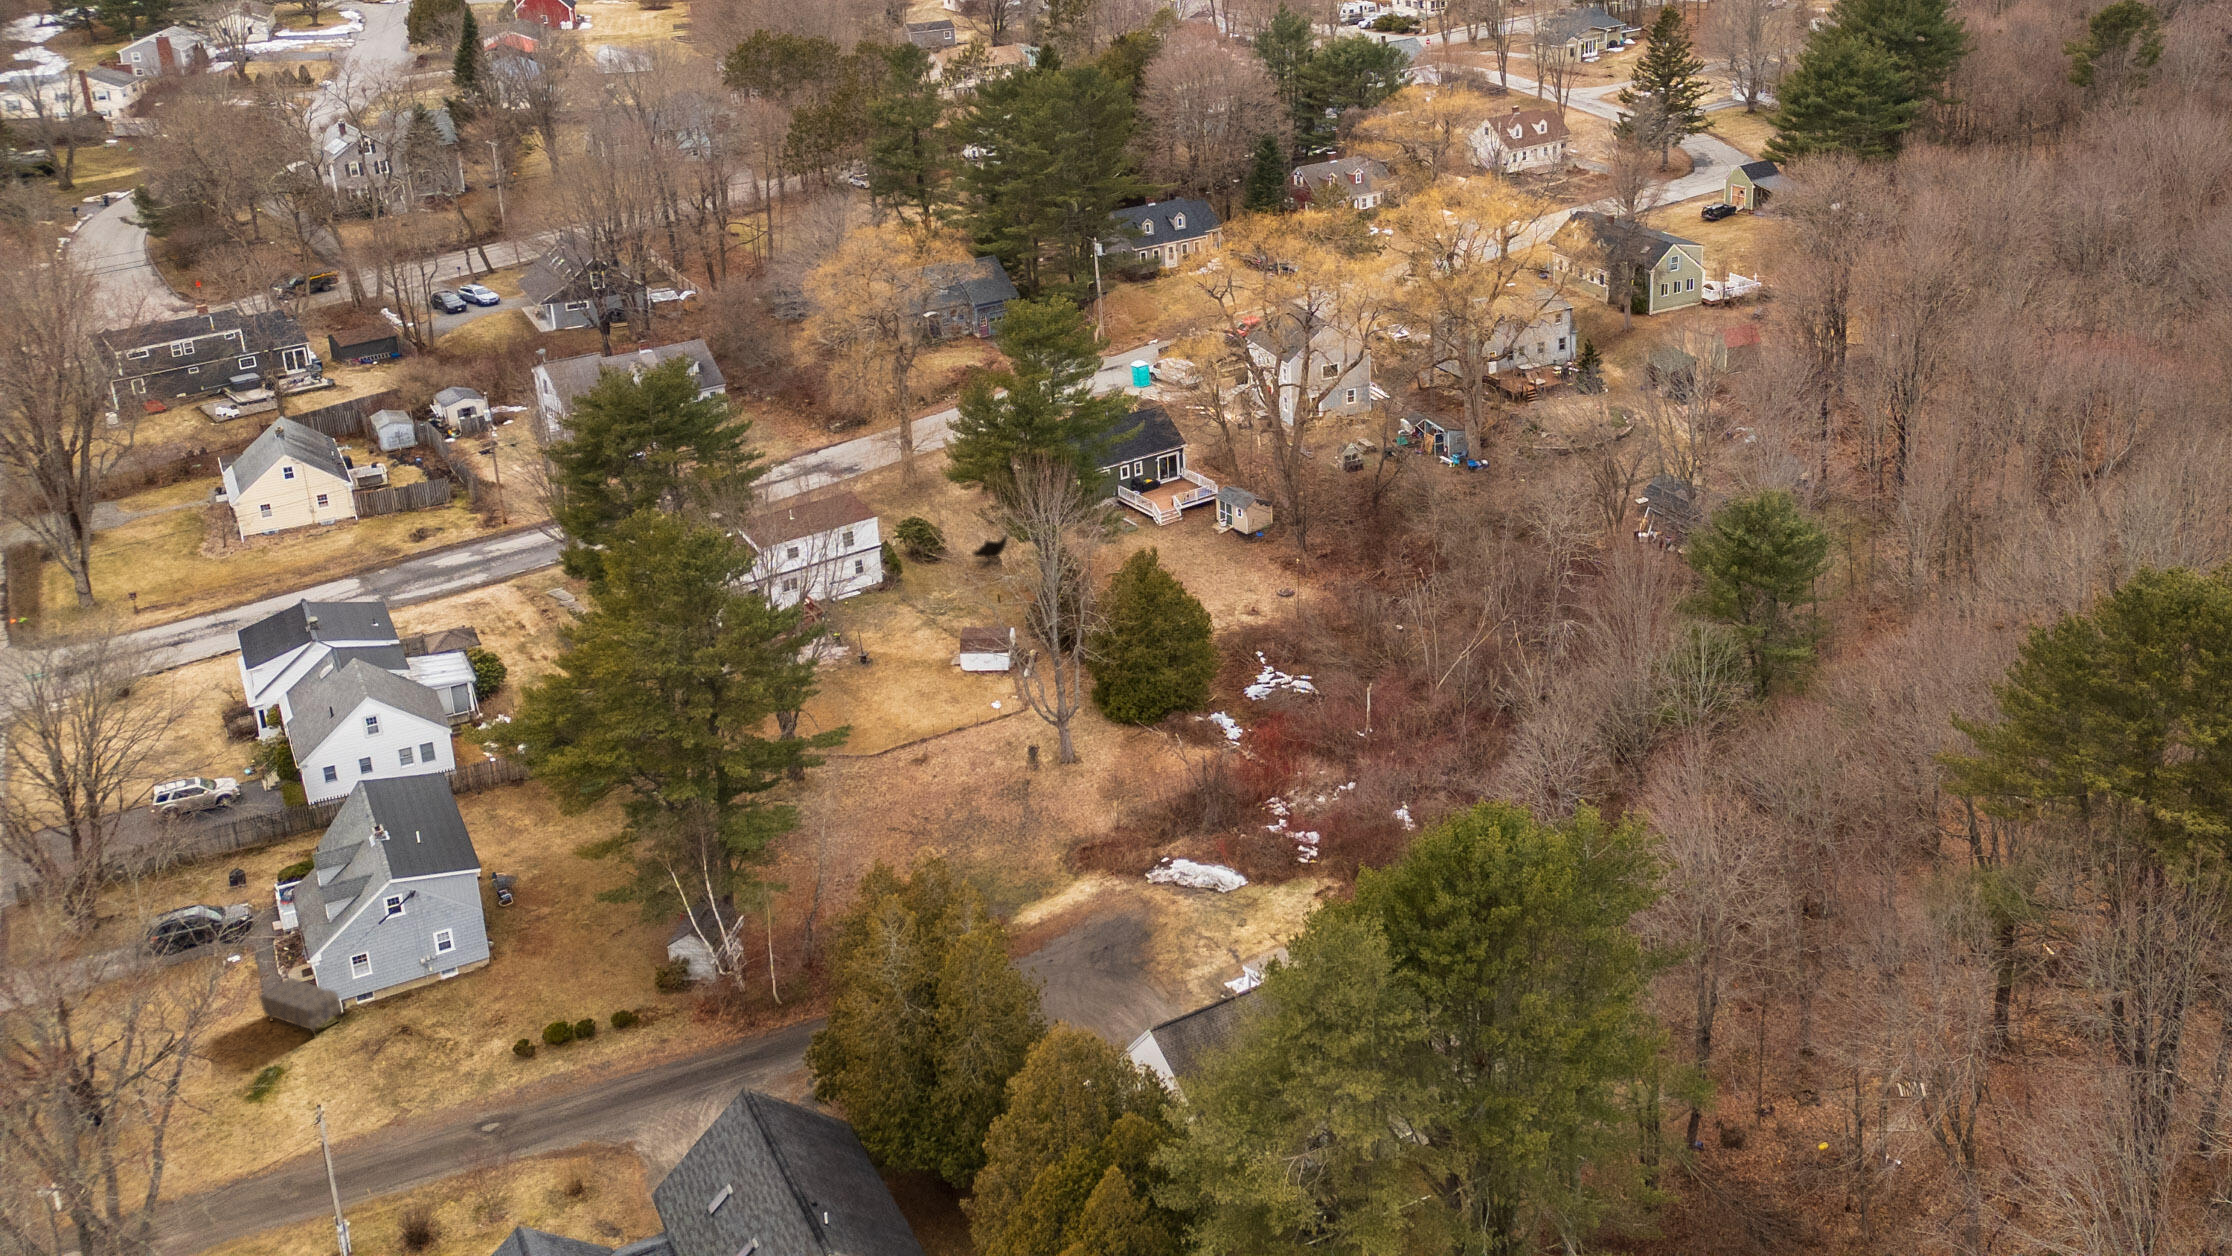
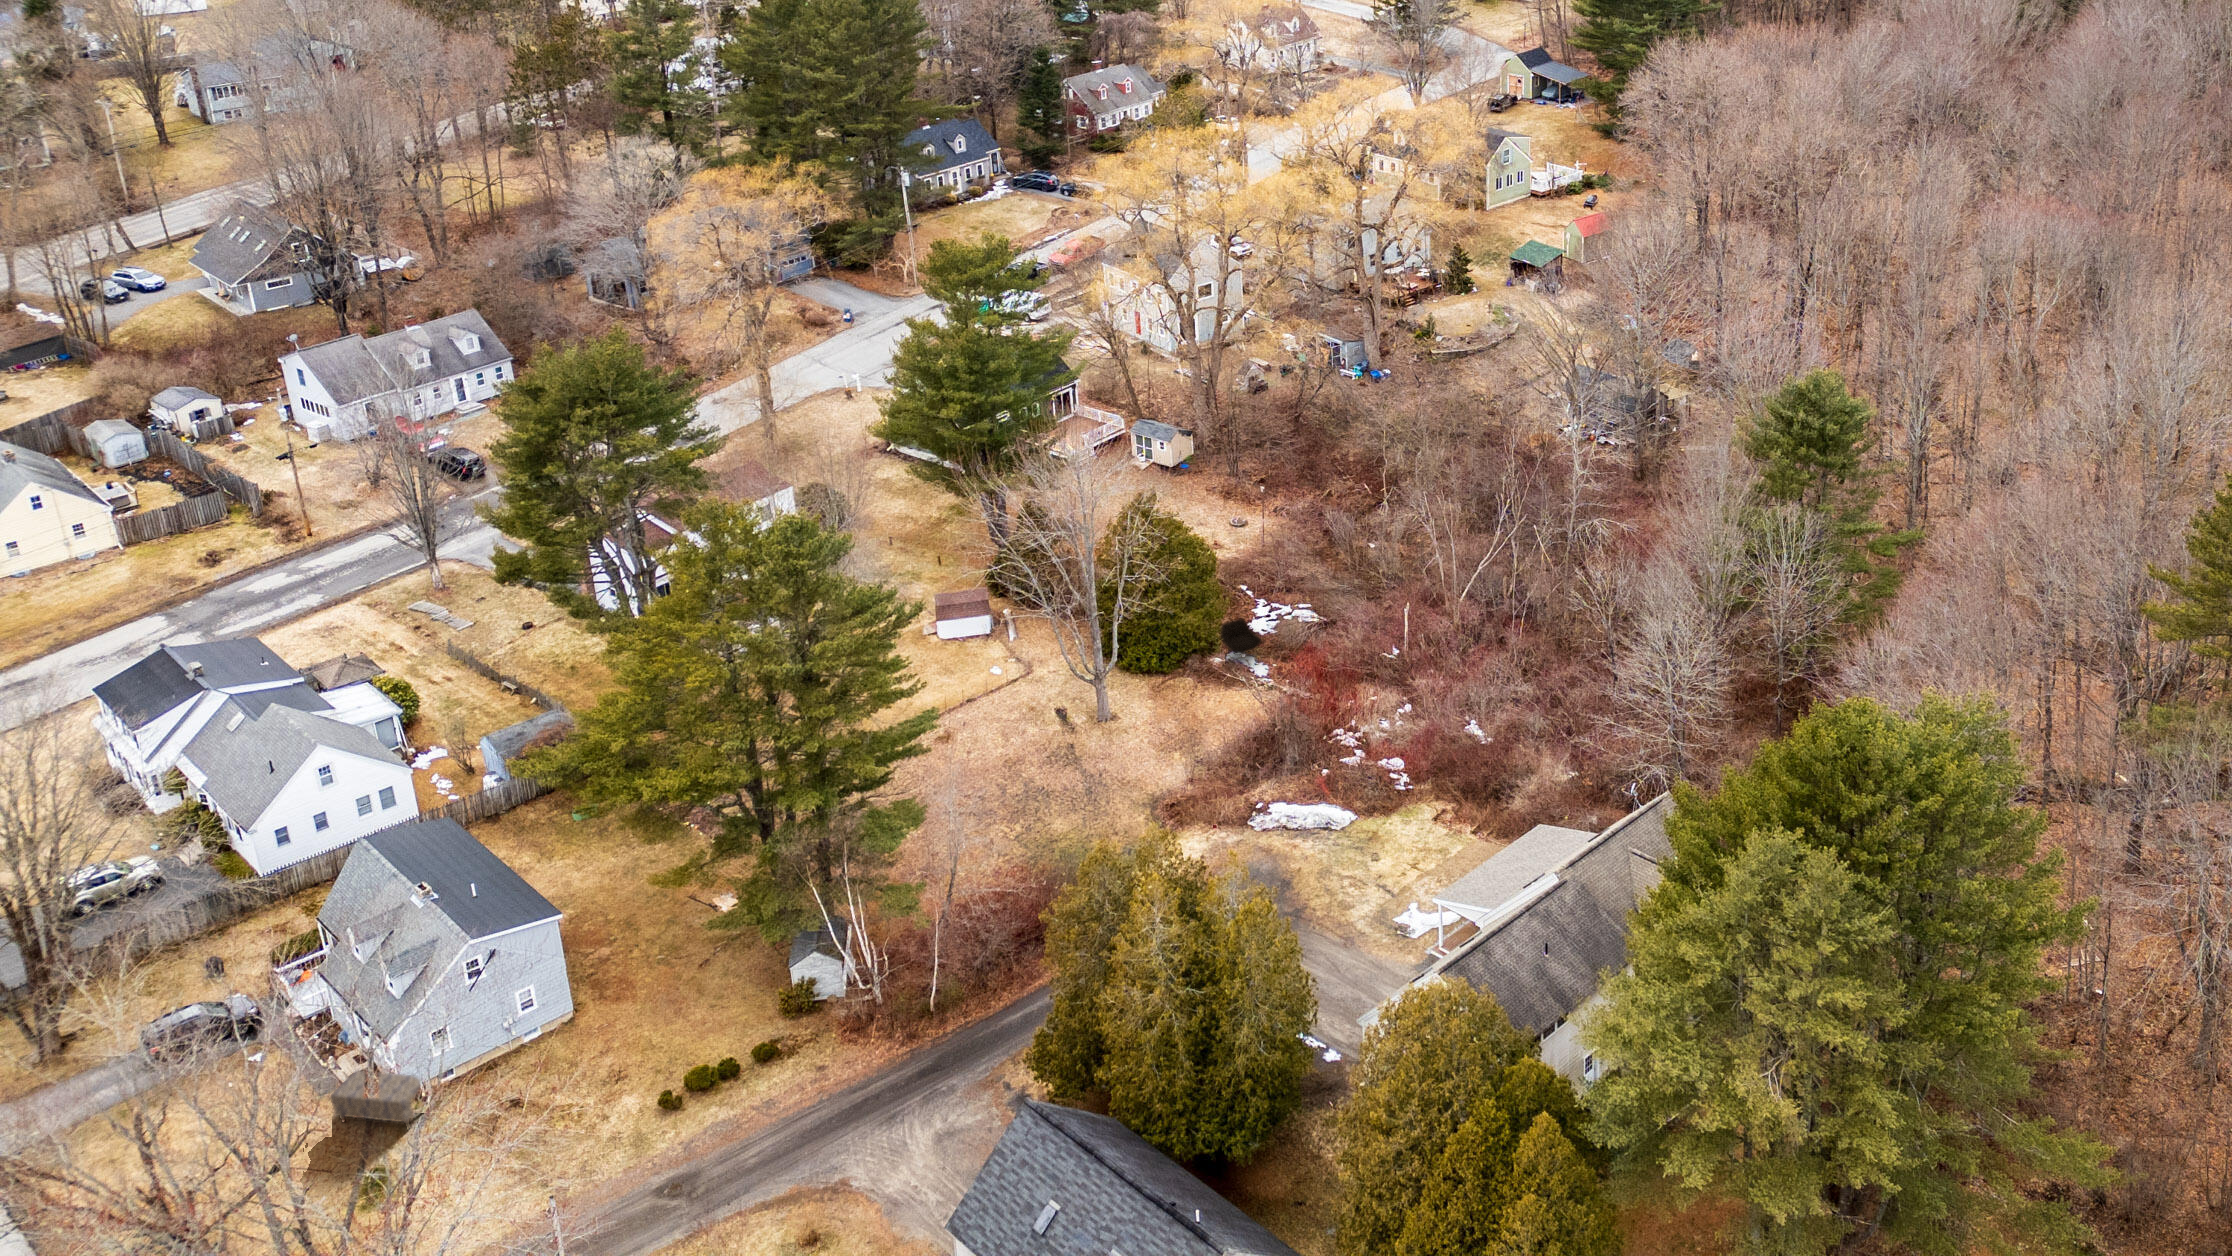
lounge chair: present [973,536,1008,562] -> present [1220,618,1263,658]

